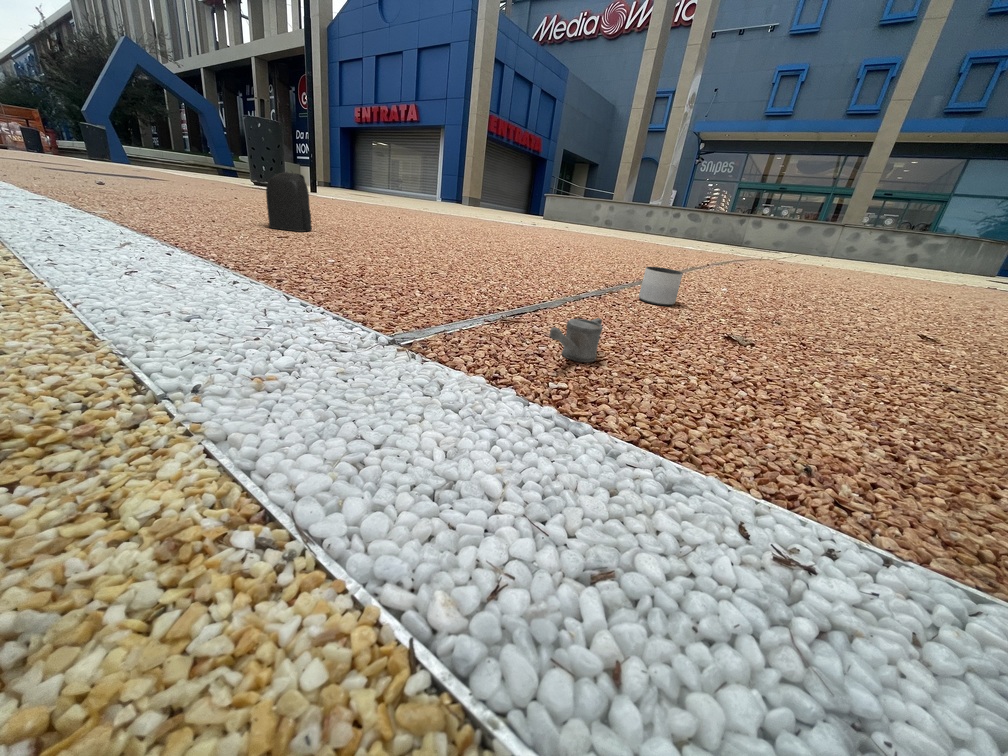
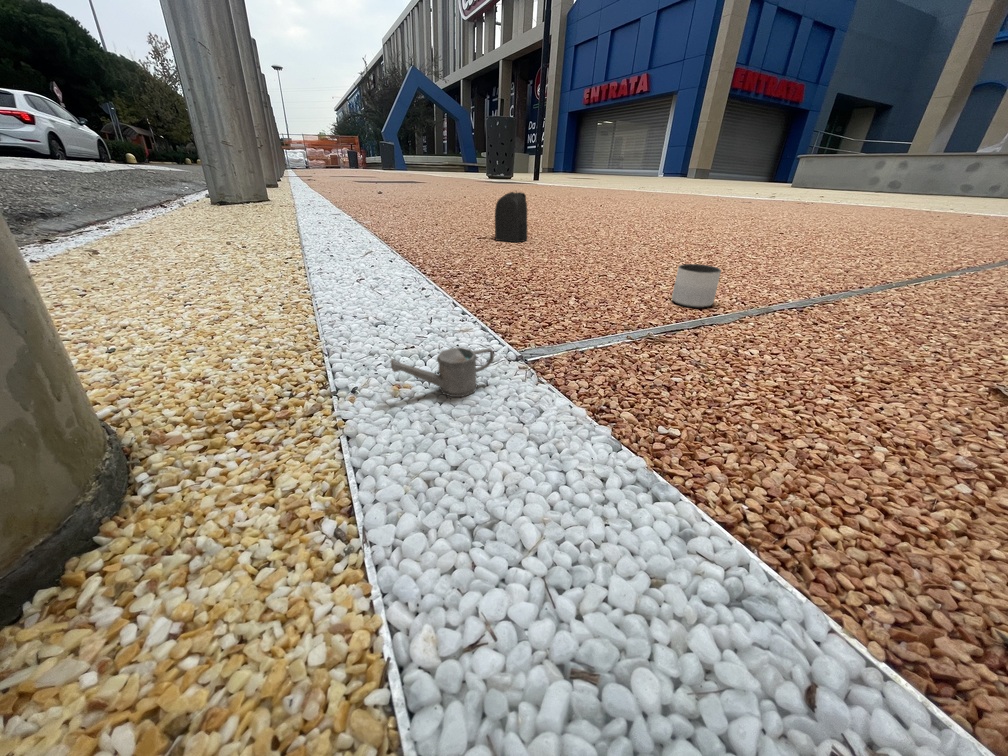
planter: present [639,267,683,306] -> present [672,264,721,308]
watering can: present [550,318,603,363] -> present [391,348,494,397]

